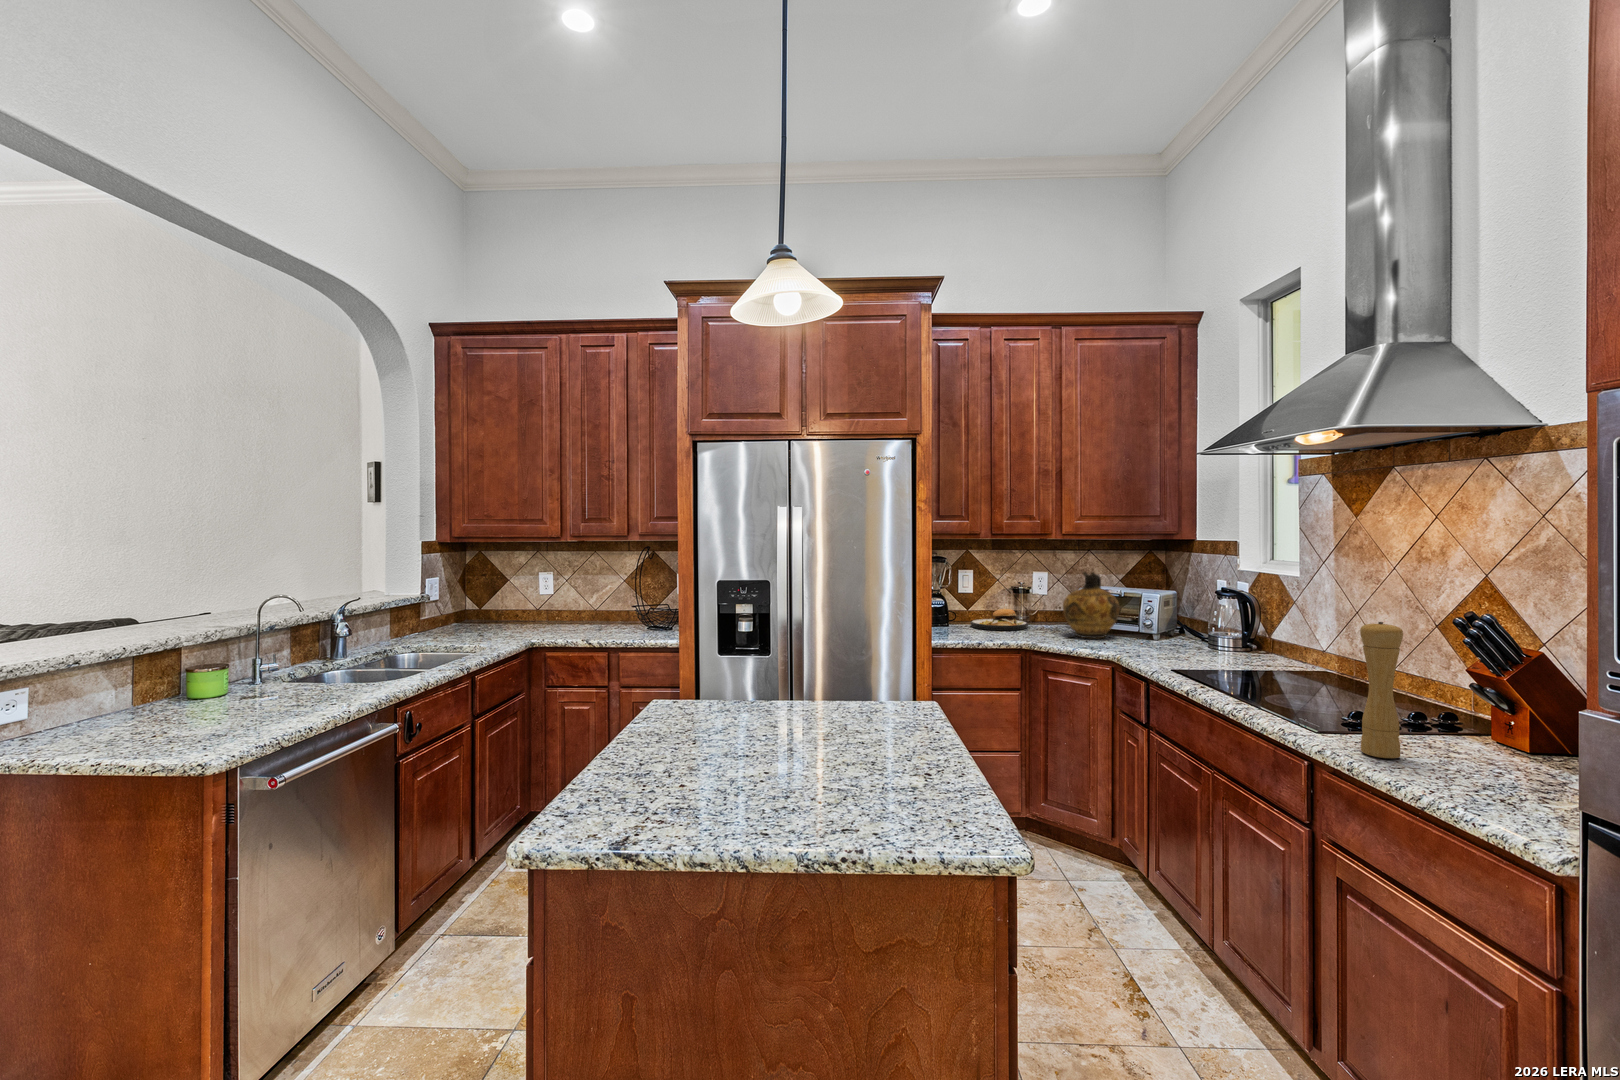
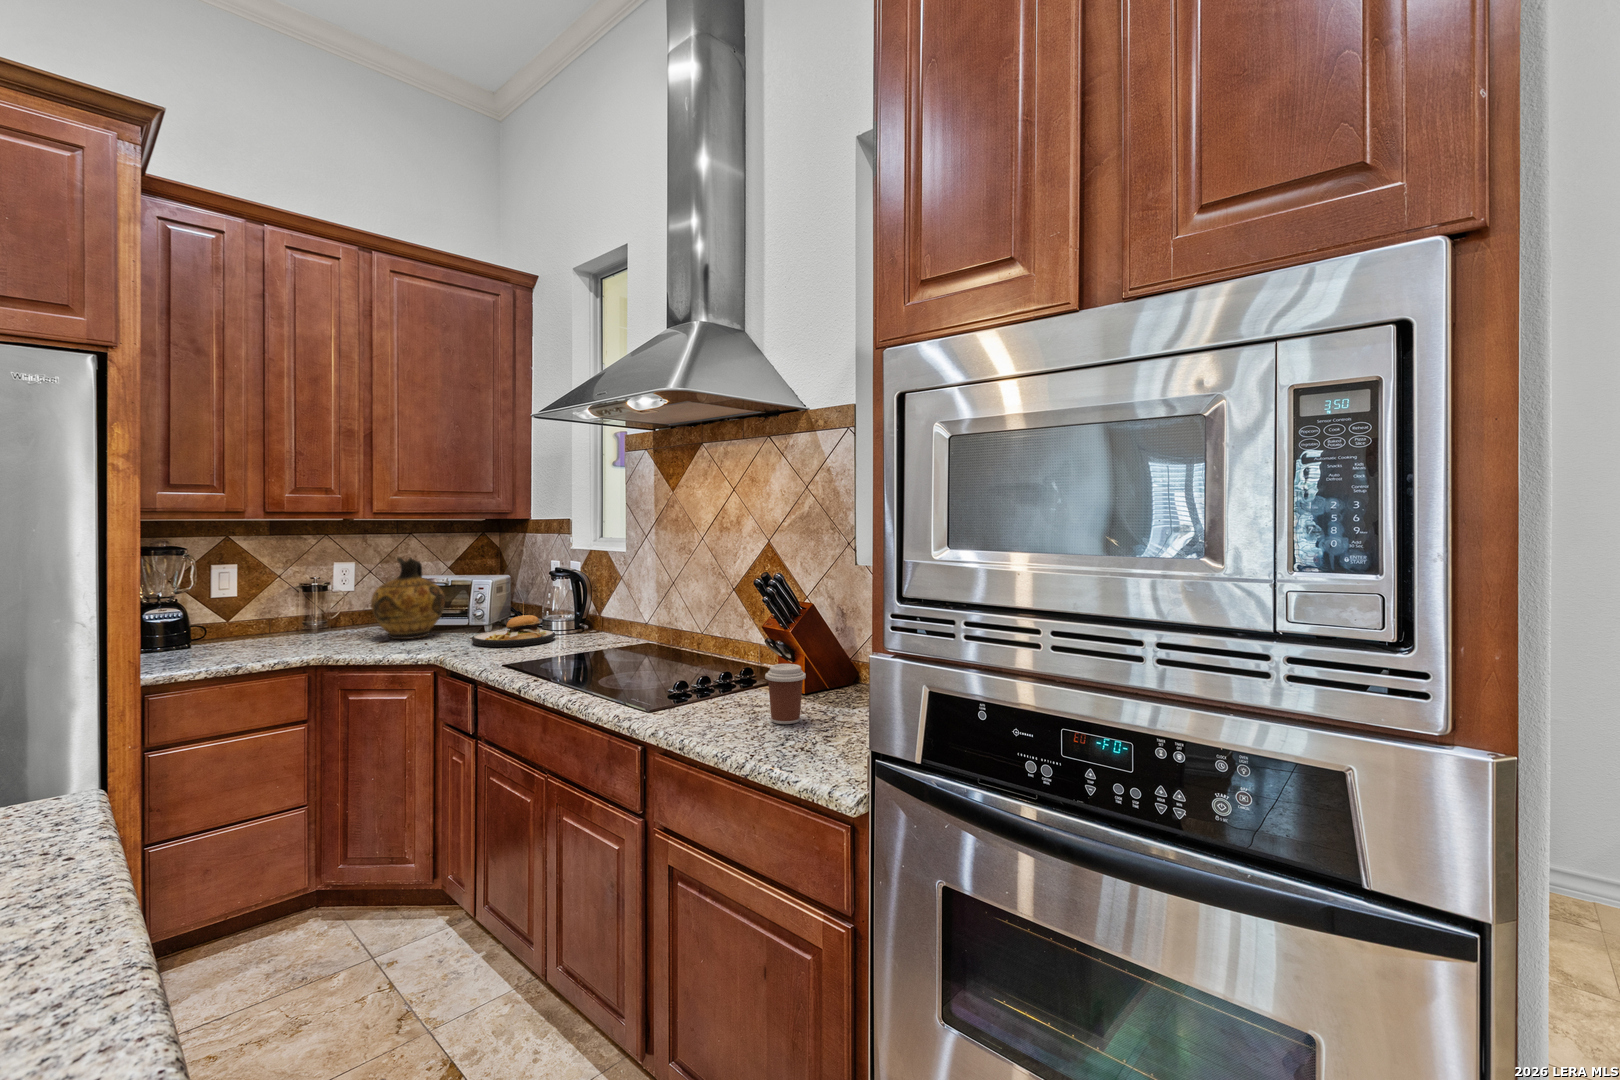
plate: present [970,608,1028,630] -> present [472,614,555,647]
pepper mill: present [1360,622,1403,758] -> none [686,587,722,728]
coffee cup: none [1460,710,1518,775] -> present [765,664,806,724]

